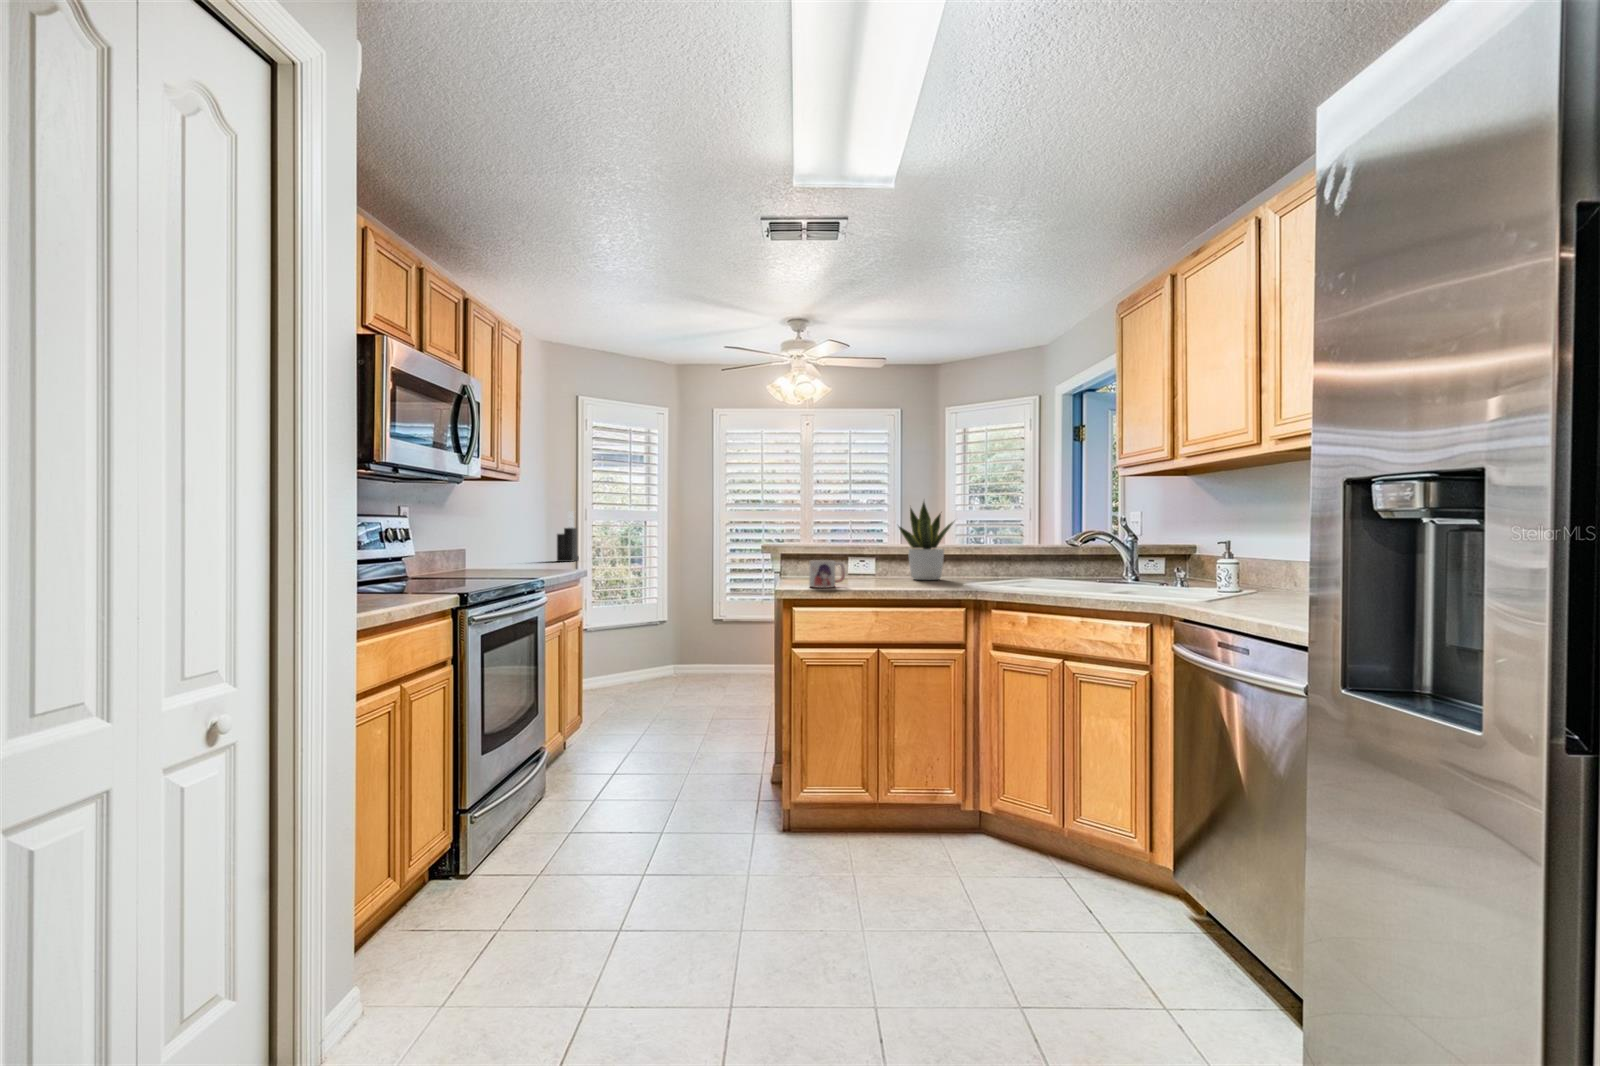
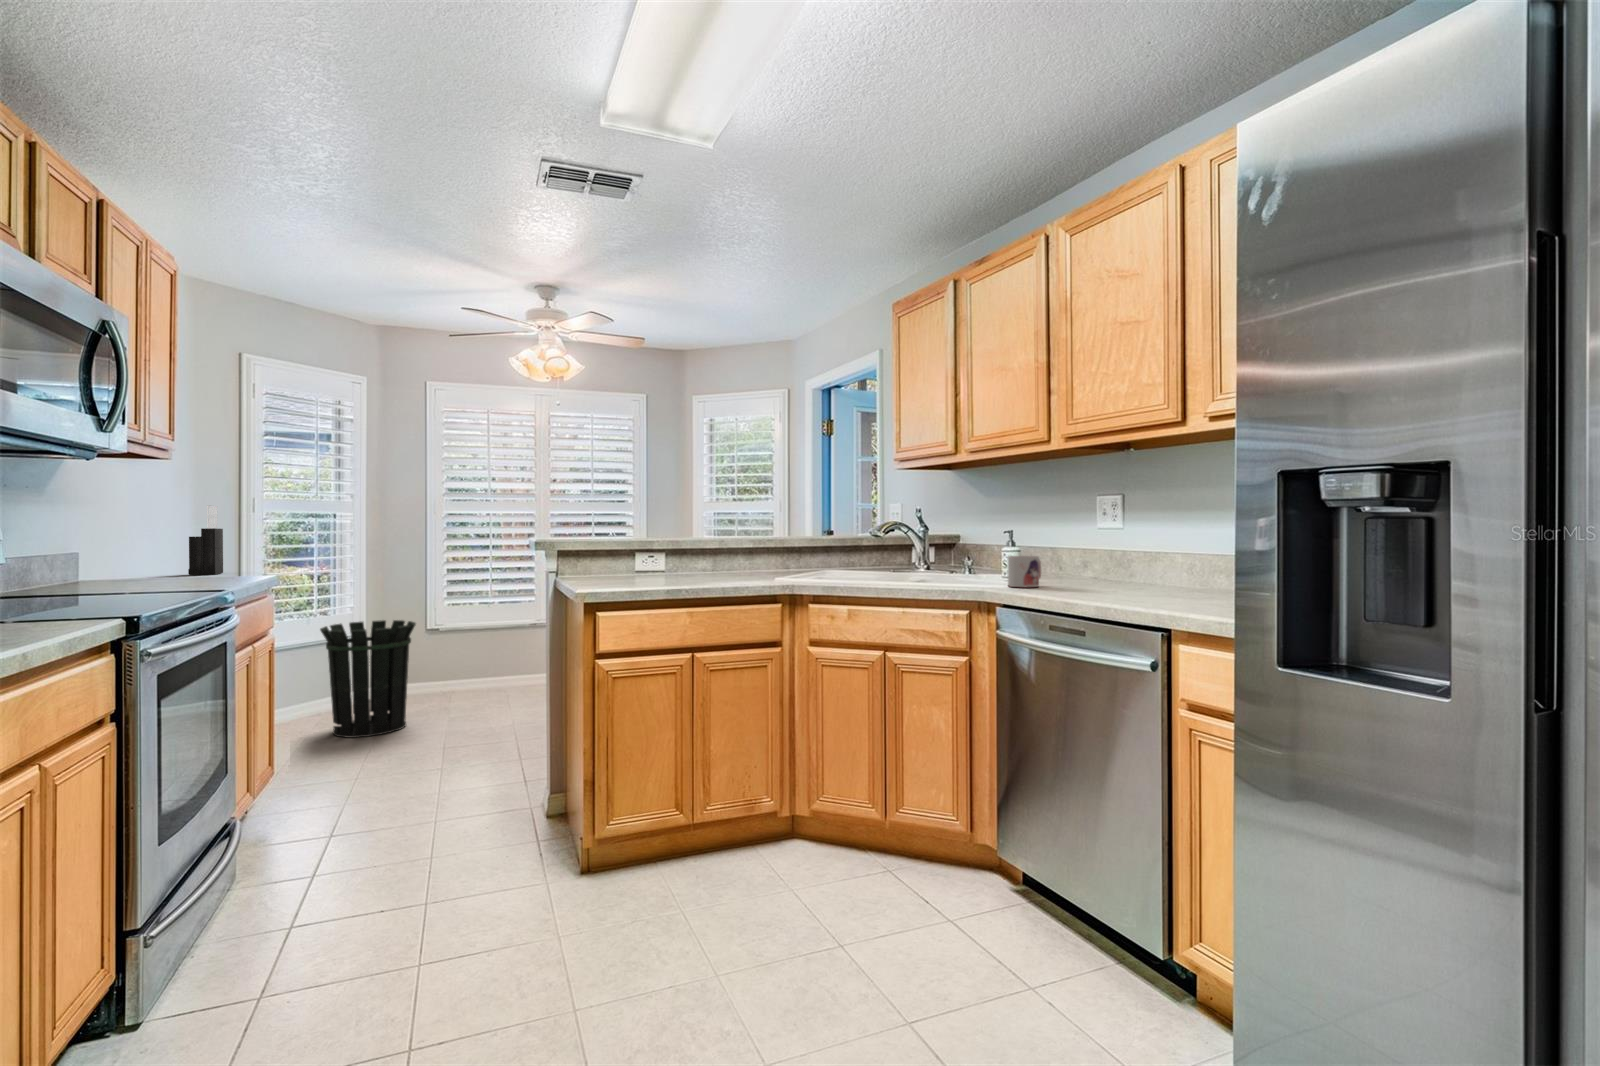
potted plant: present [899,502,953,580] -> none [696,489,760,578]
mug: present [809,560,845,588] -> present [1008,556,1041,587]
waste bin: none [640,601,707,692] -> present [320,620,416,738]

